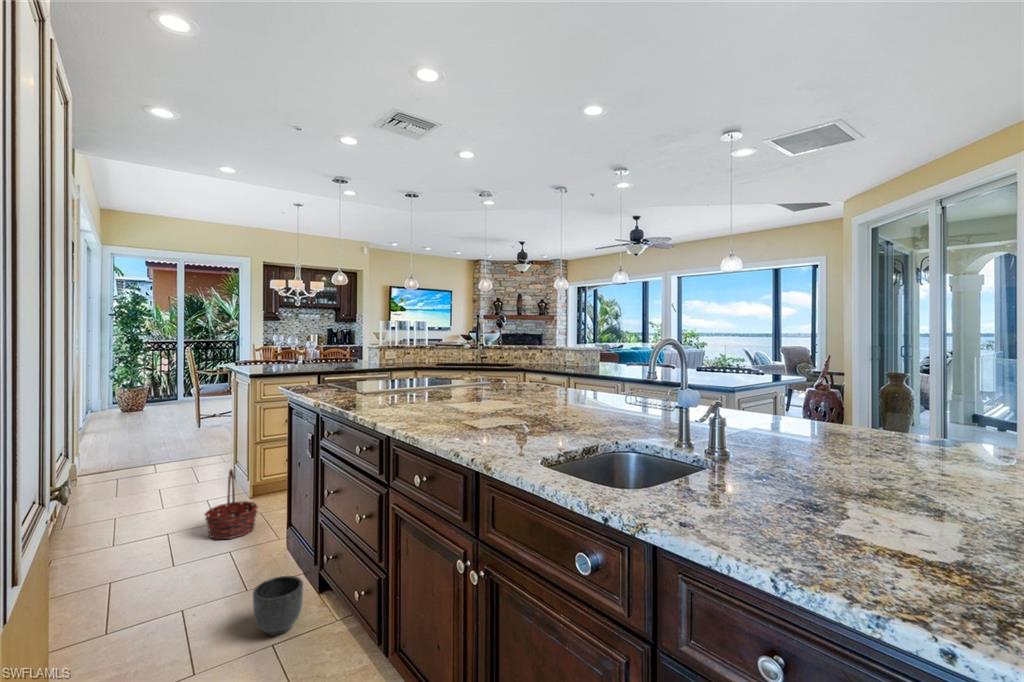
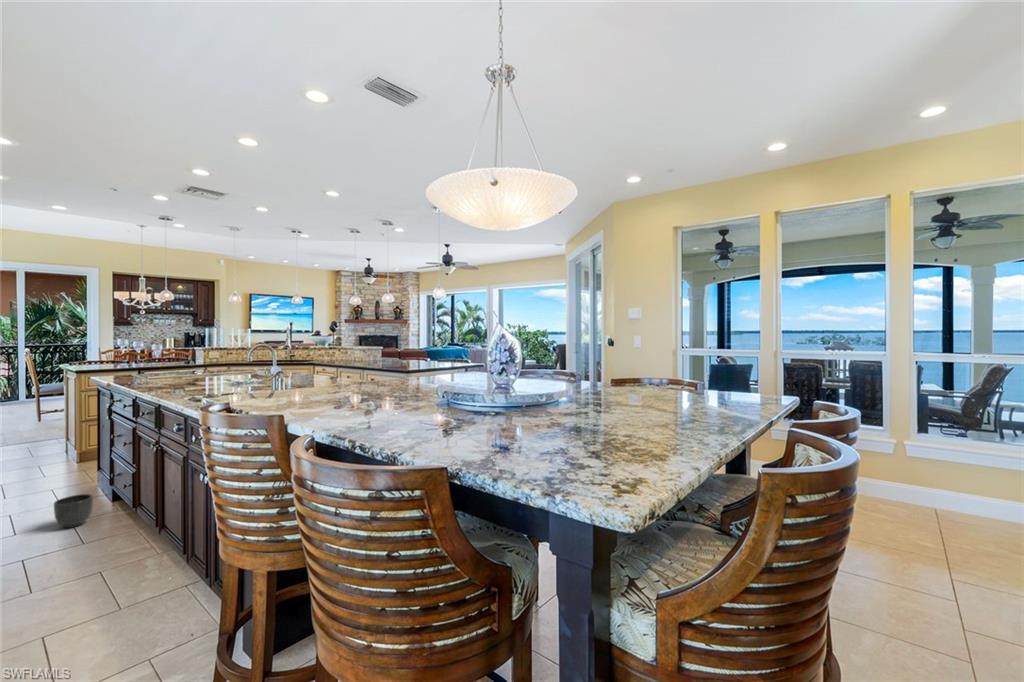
basket: present [205,469,258,539] -> none [28,439,77,489]

